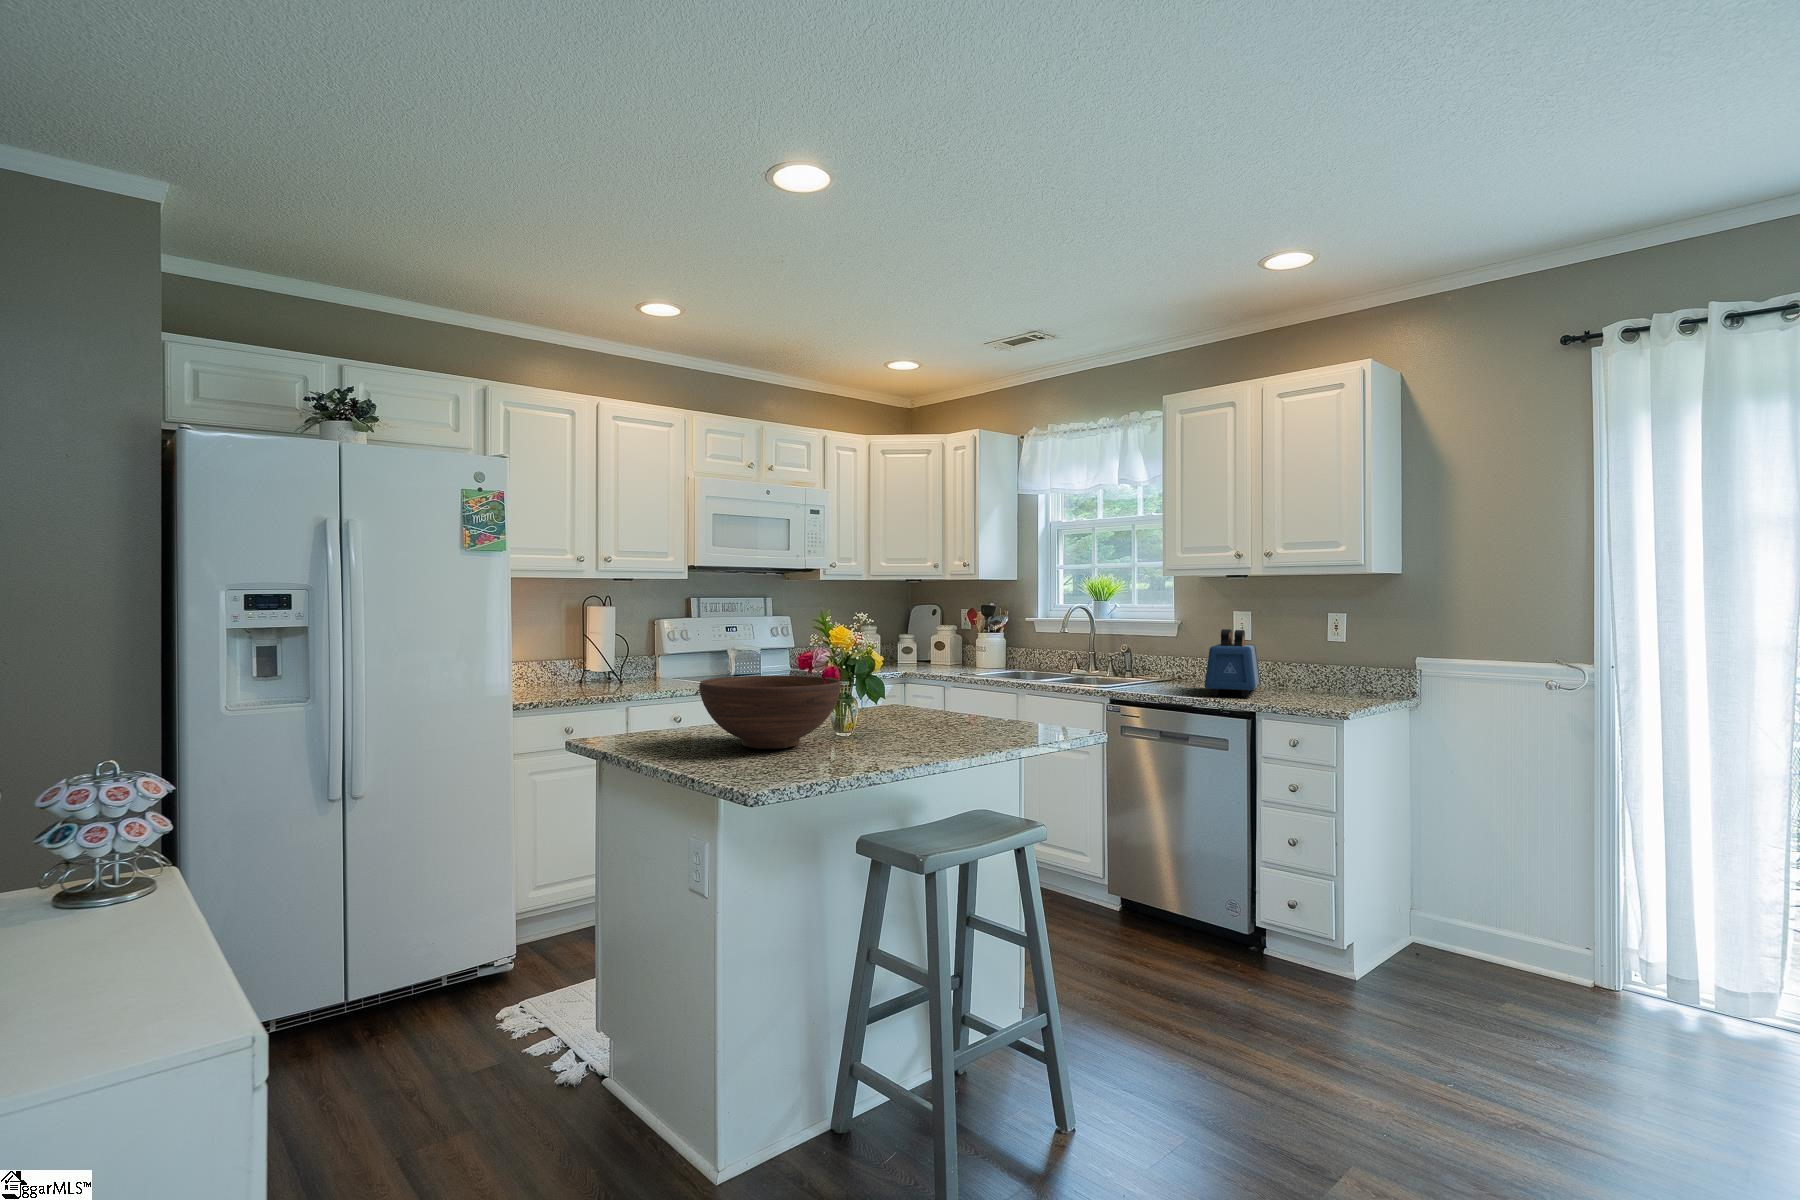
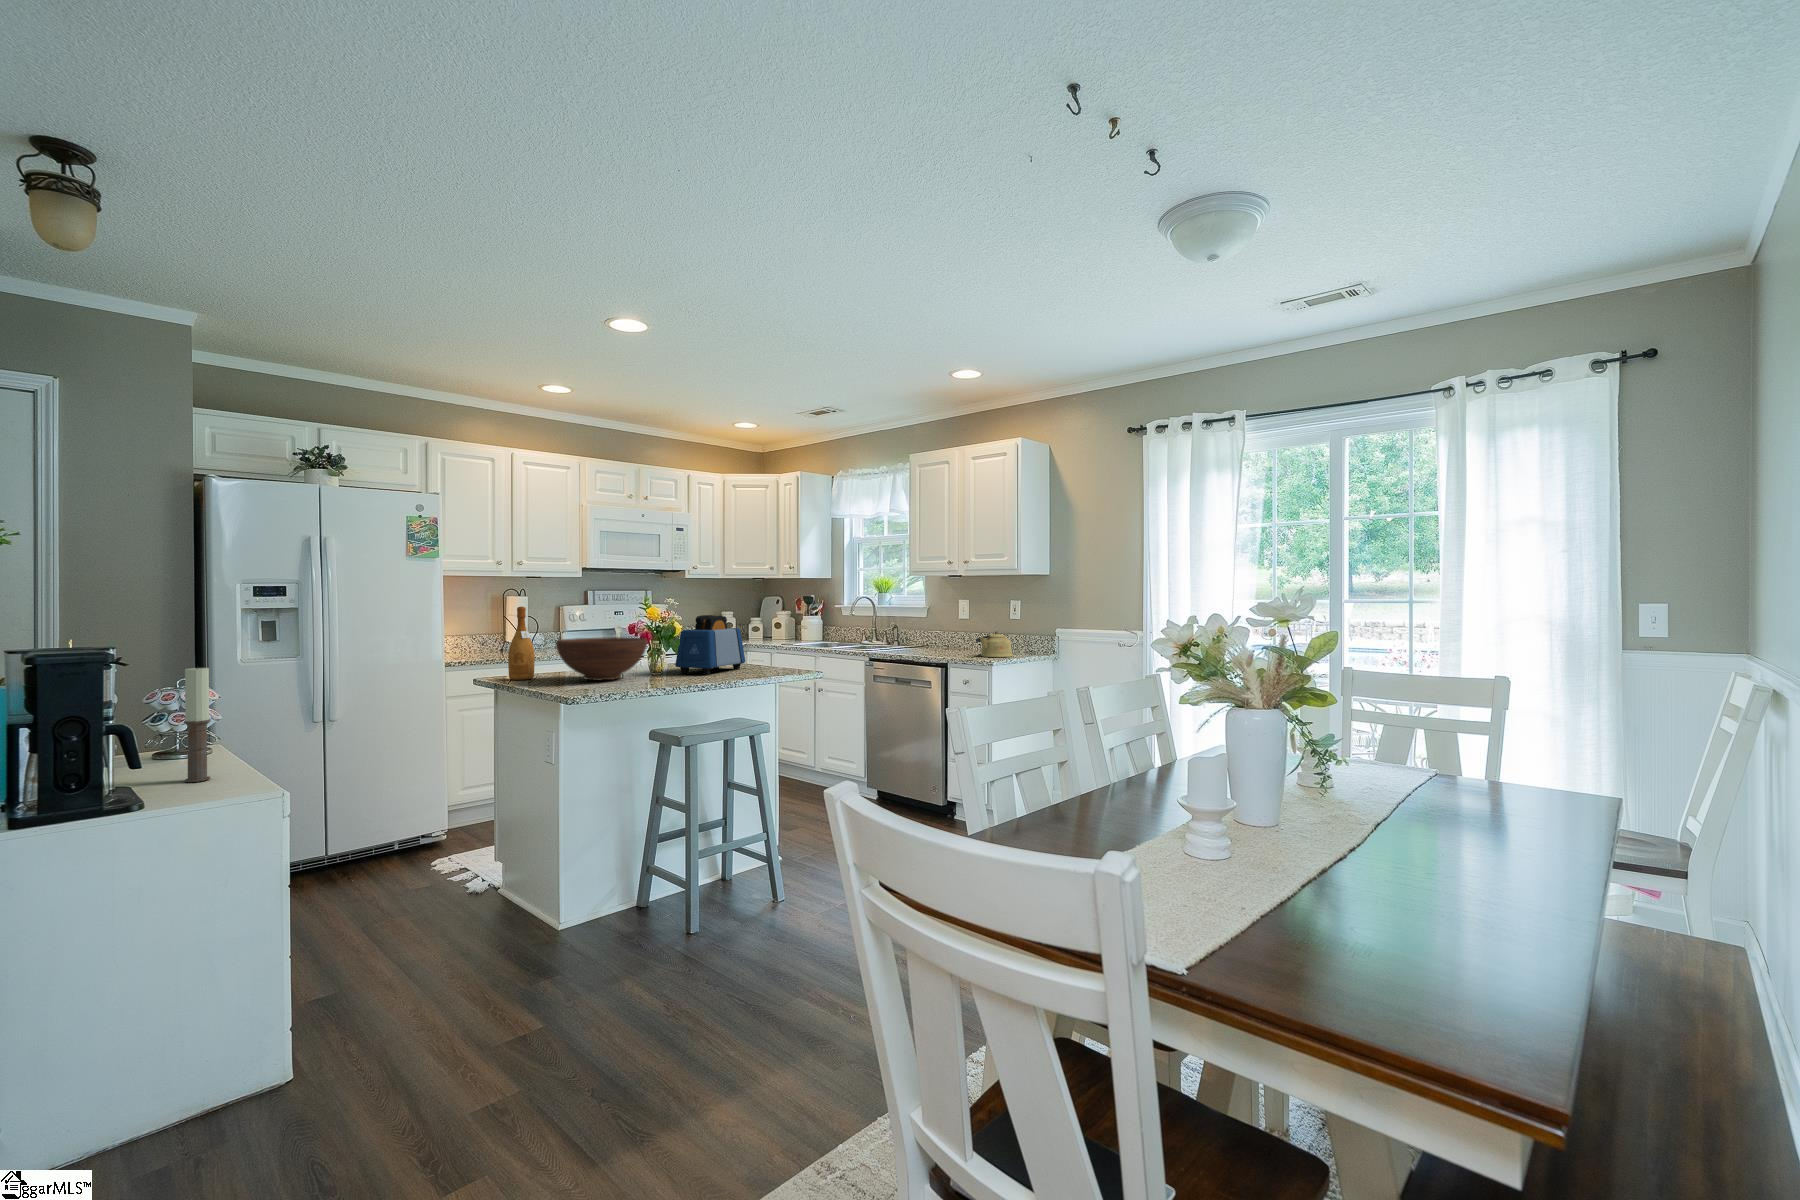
wine bottle: none [621,626,660,744] -> present [508,607,535,680]
toaster: present [1205,629,1260,697] -> present [675,615,745,674]
kettle: none [1291,662,1354,703] -> present [976,631,1013,657]
candle: none [83,752,132,986] -> present [184,665,210,782]

